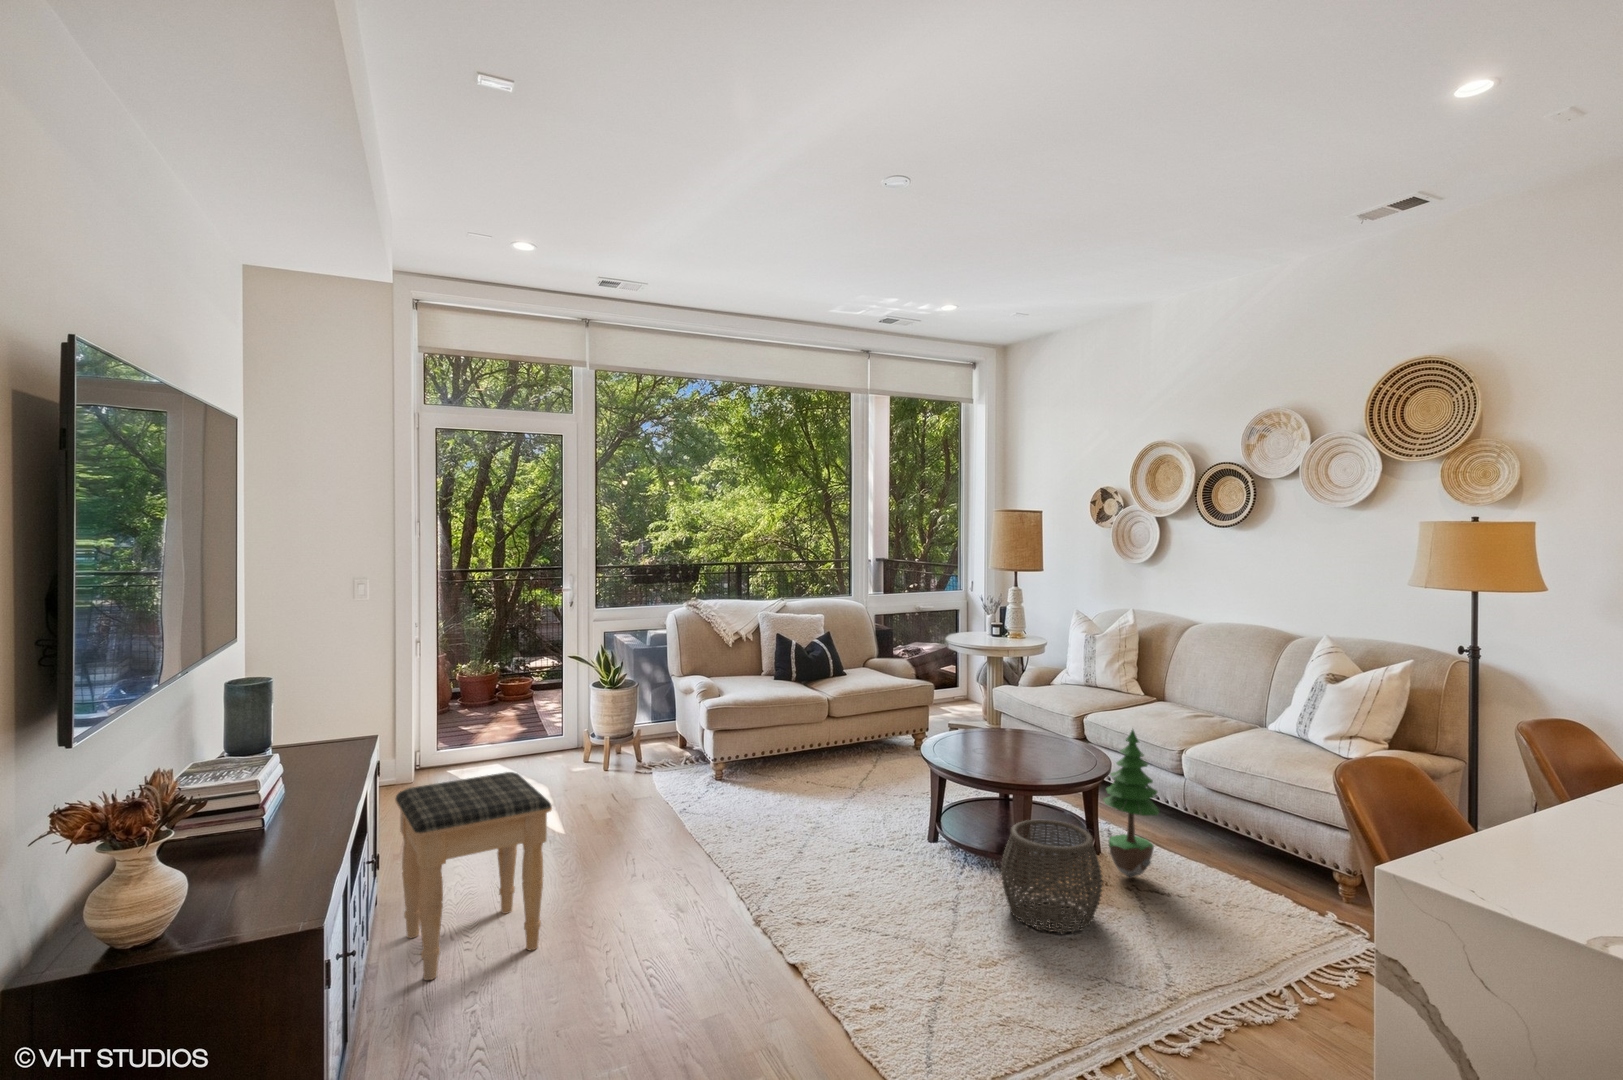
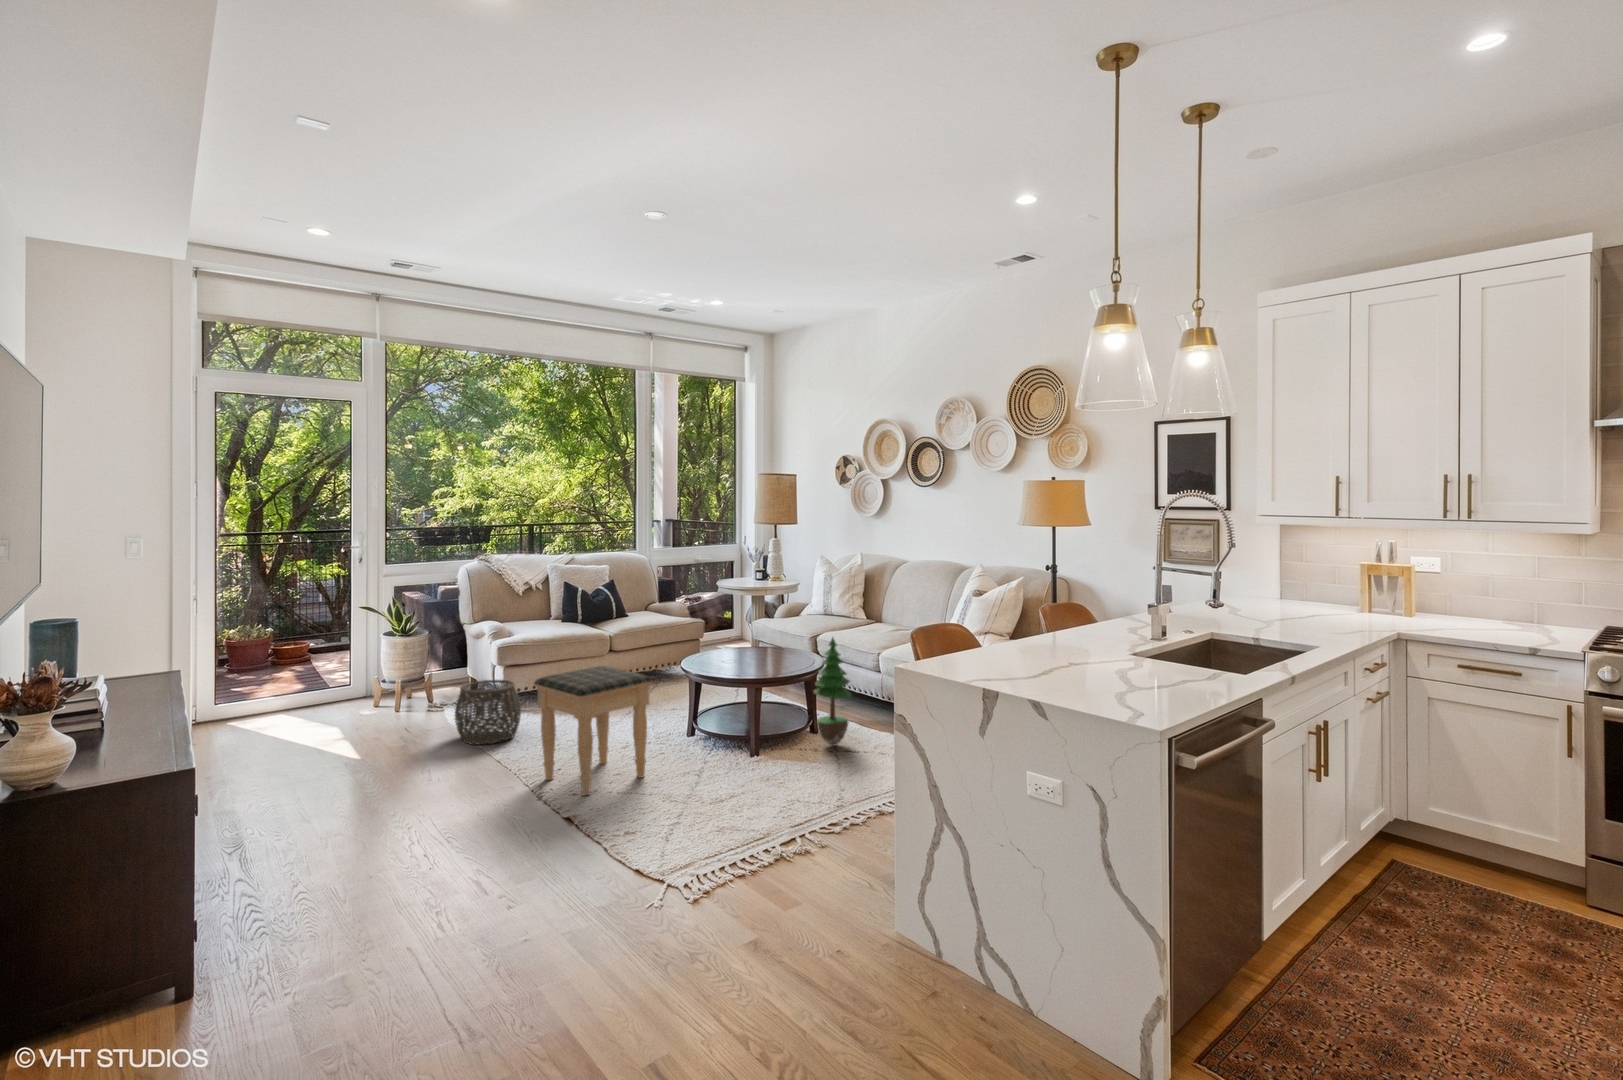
footstool: present [395,772,552,980] -> present [534,666,652,795]
woven basket: present [1001,820,1103,933] -> present [455,680,521,745]

